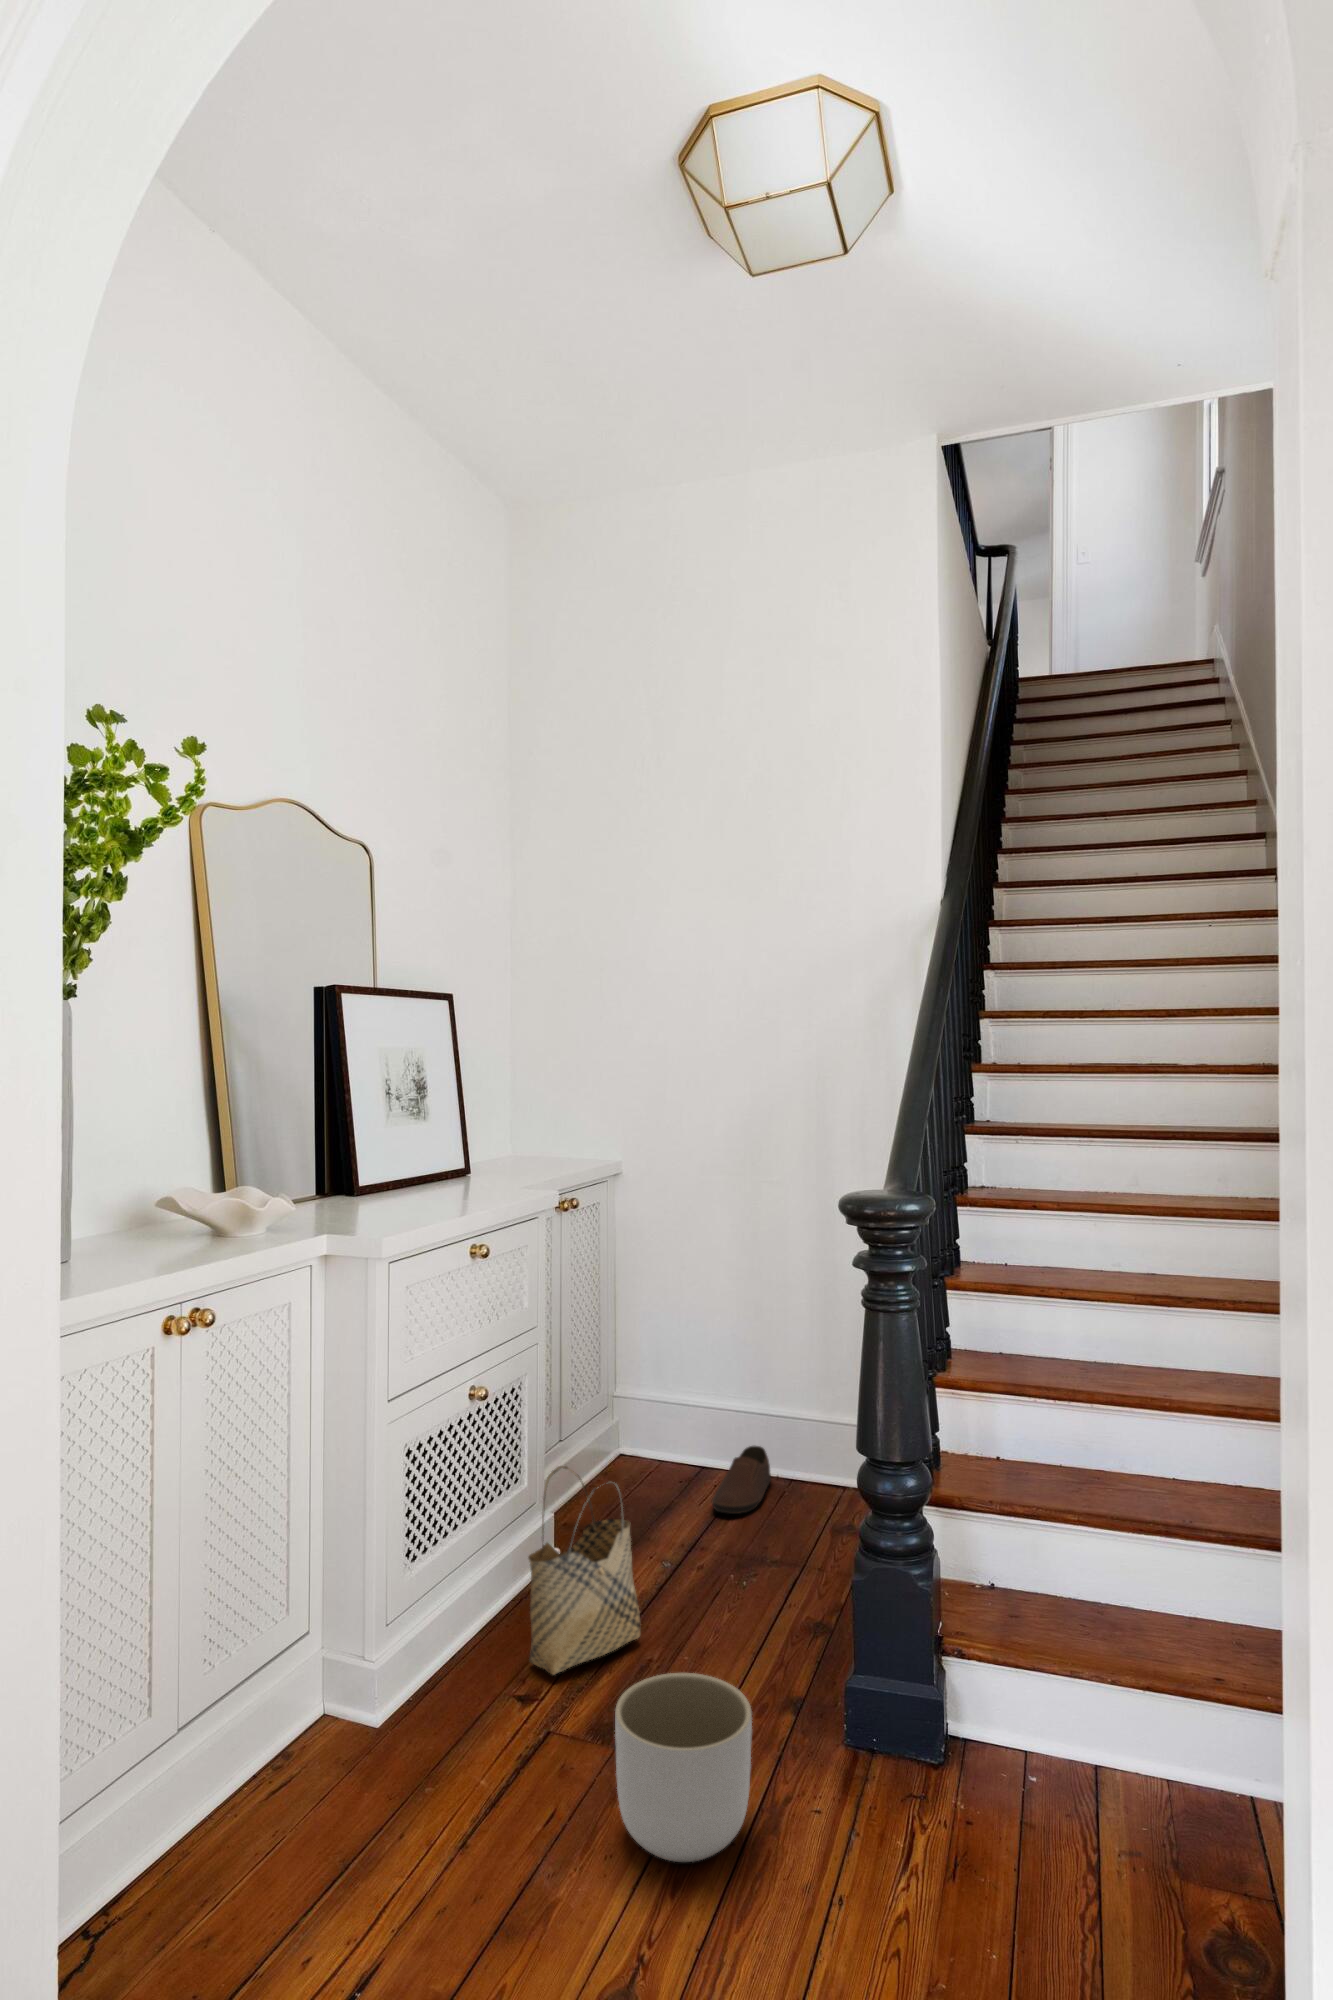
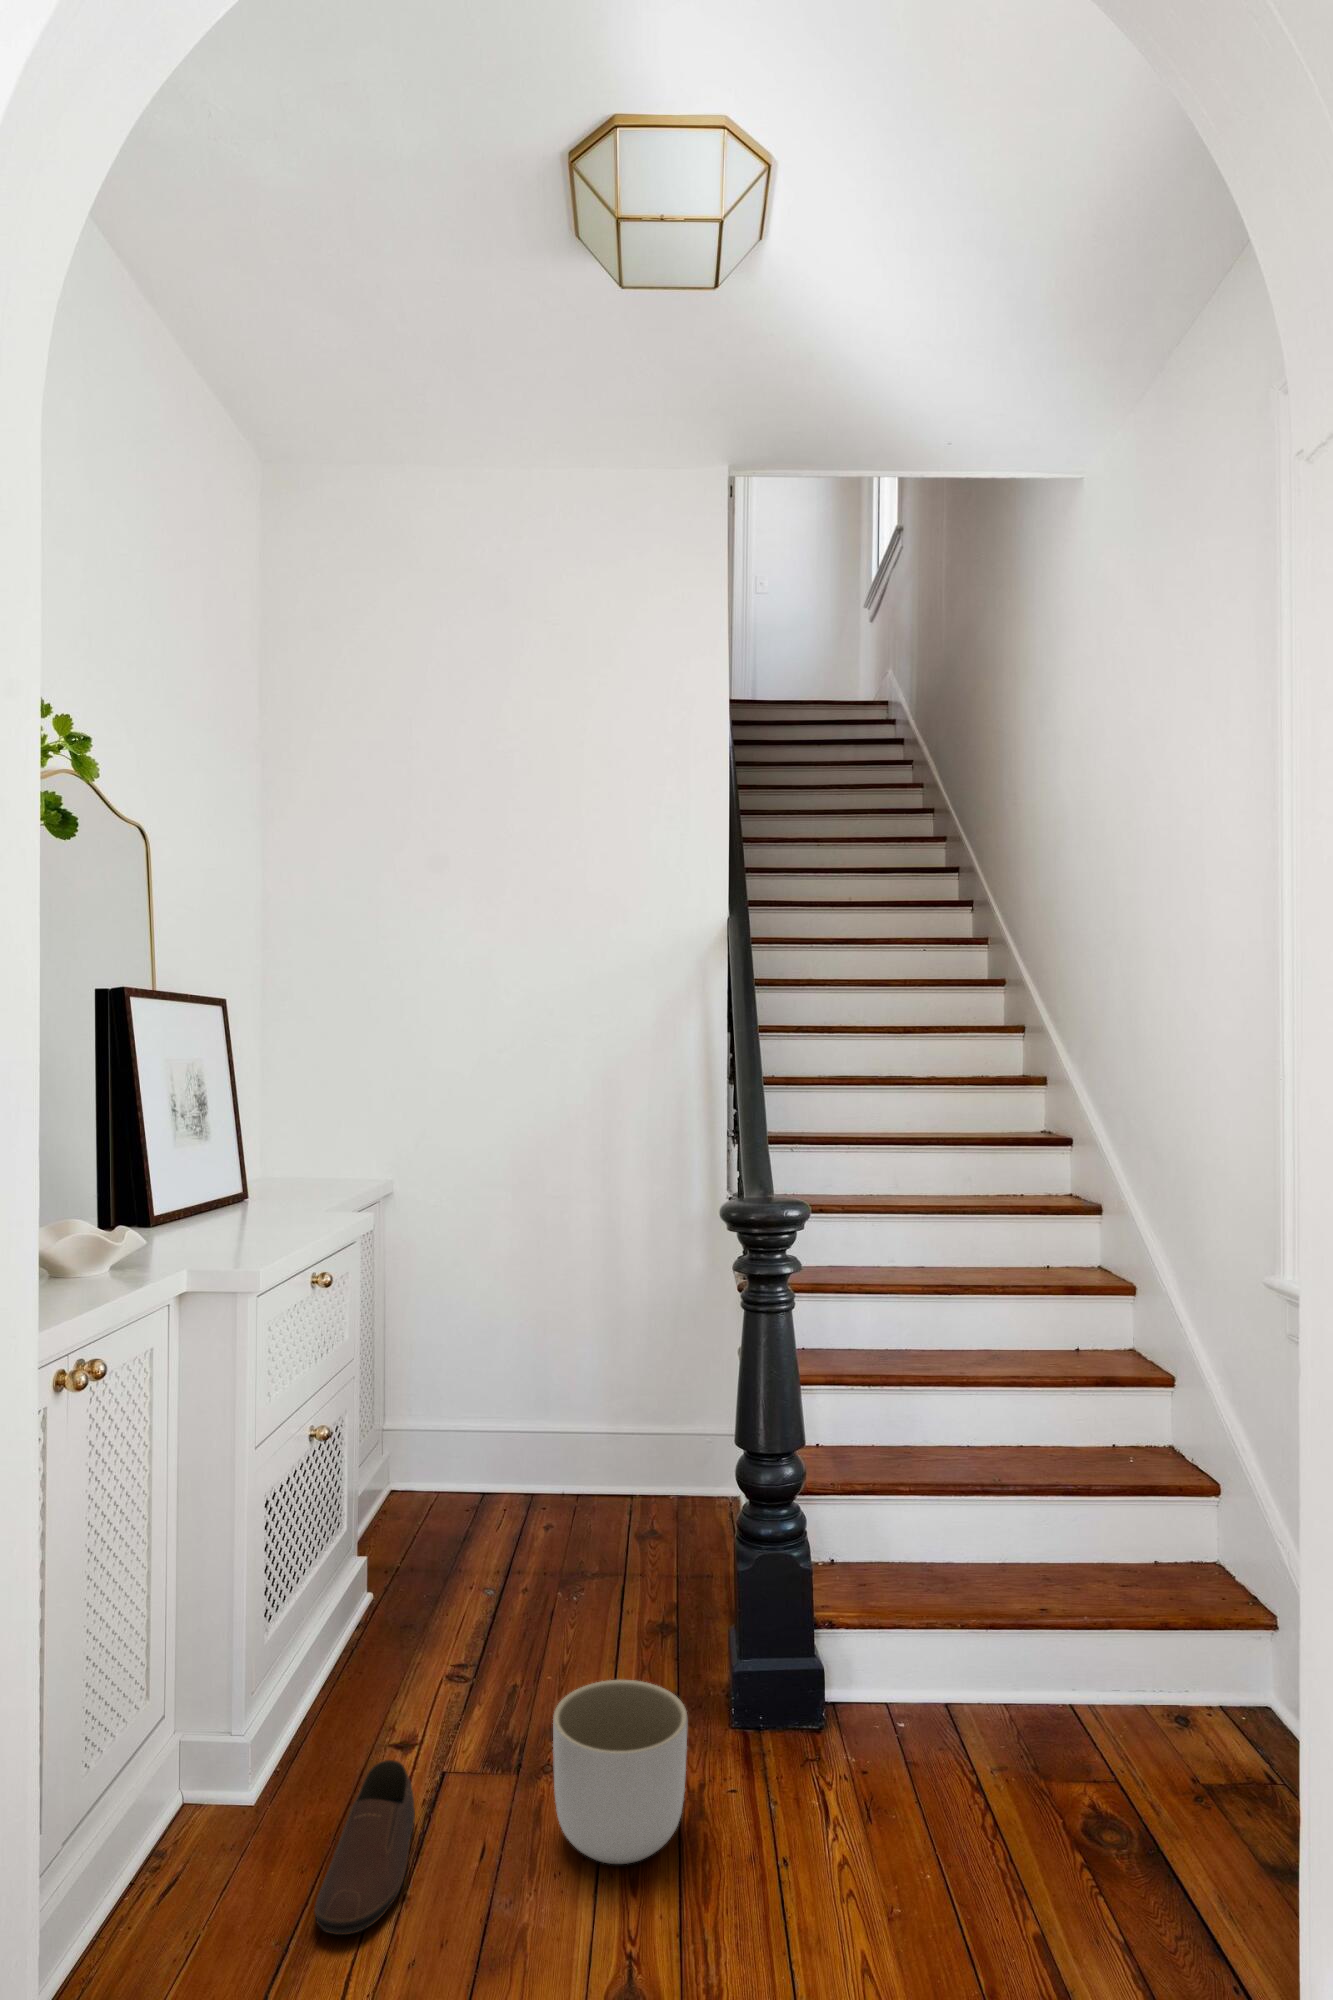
shoe: present [712,1446,771,1514] -> present [314,1760,415,1935]
woven basket: present [528,1466,640,1675] -> none [390,1498,495,1715]

